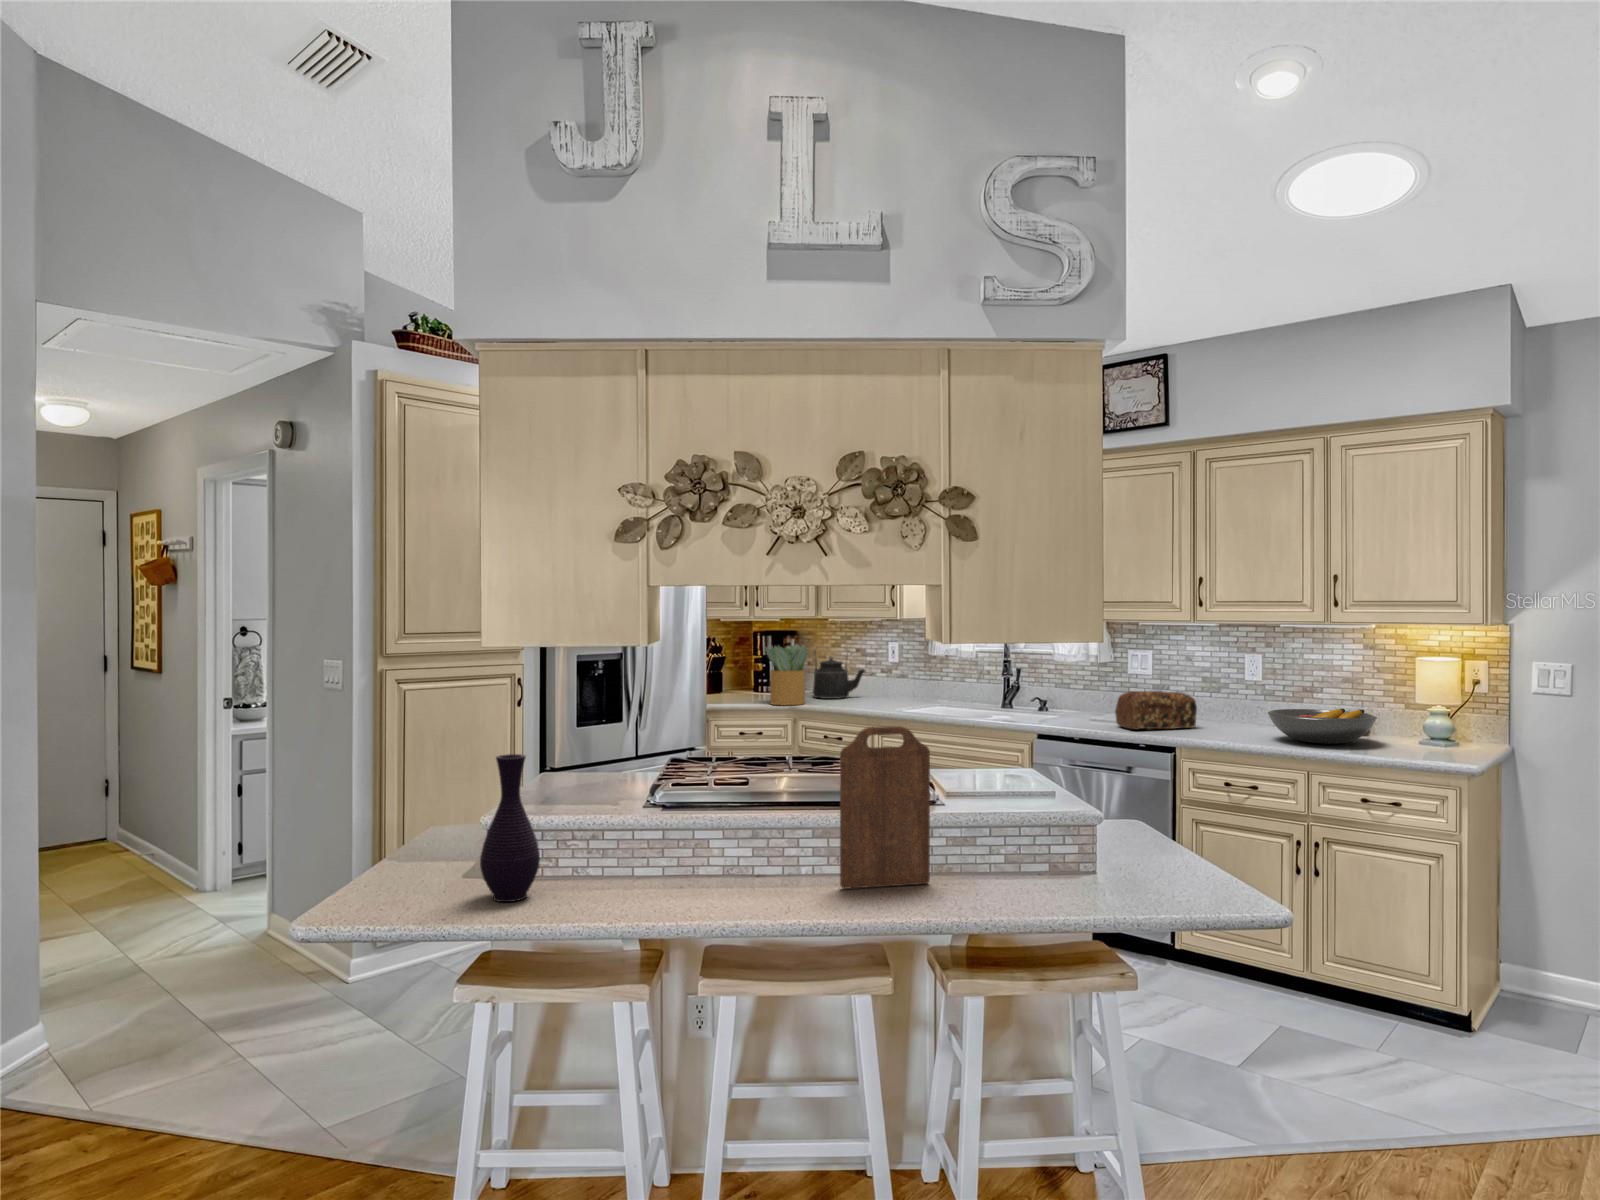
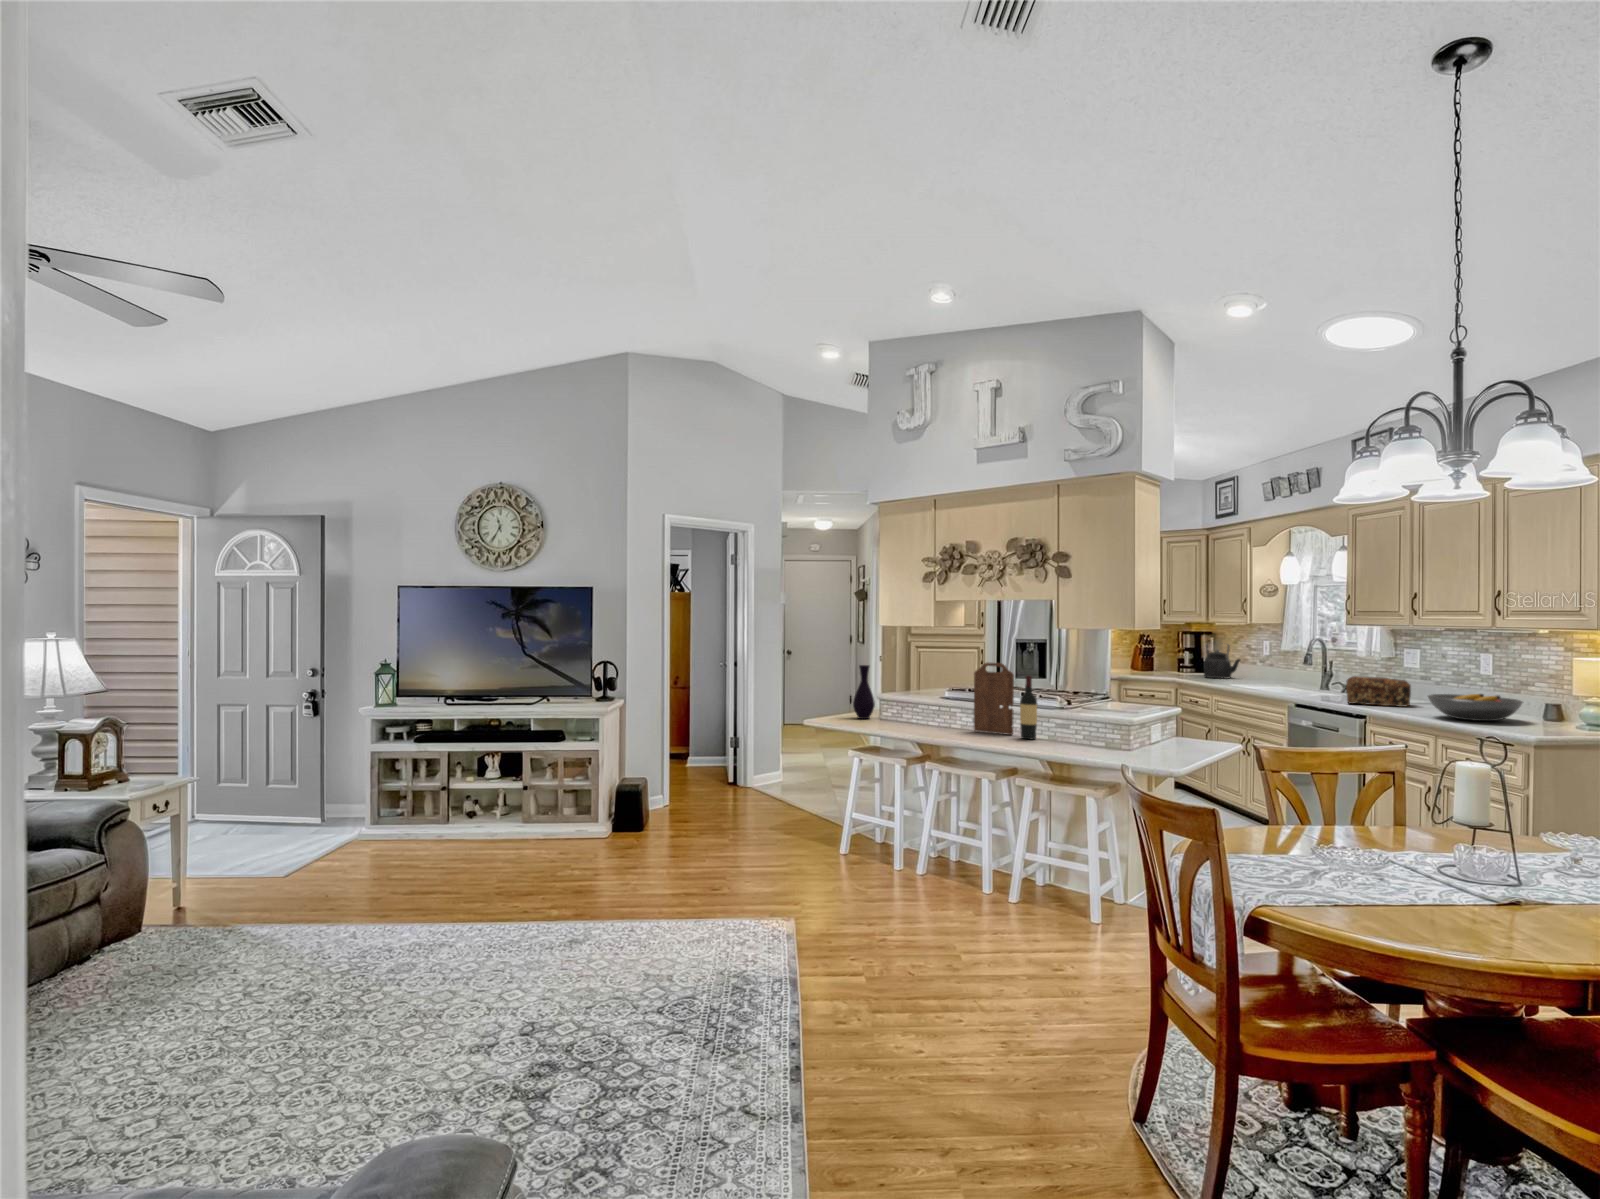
potted plant: present [765,644,807,705] -> none [1156,639,1187,679]
wine bottle: none [965,750,1002,892] -> present [1020,675,1037,739]

